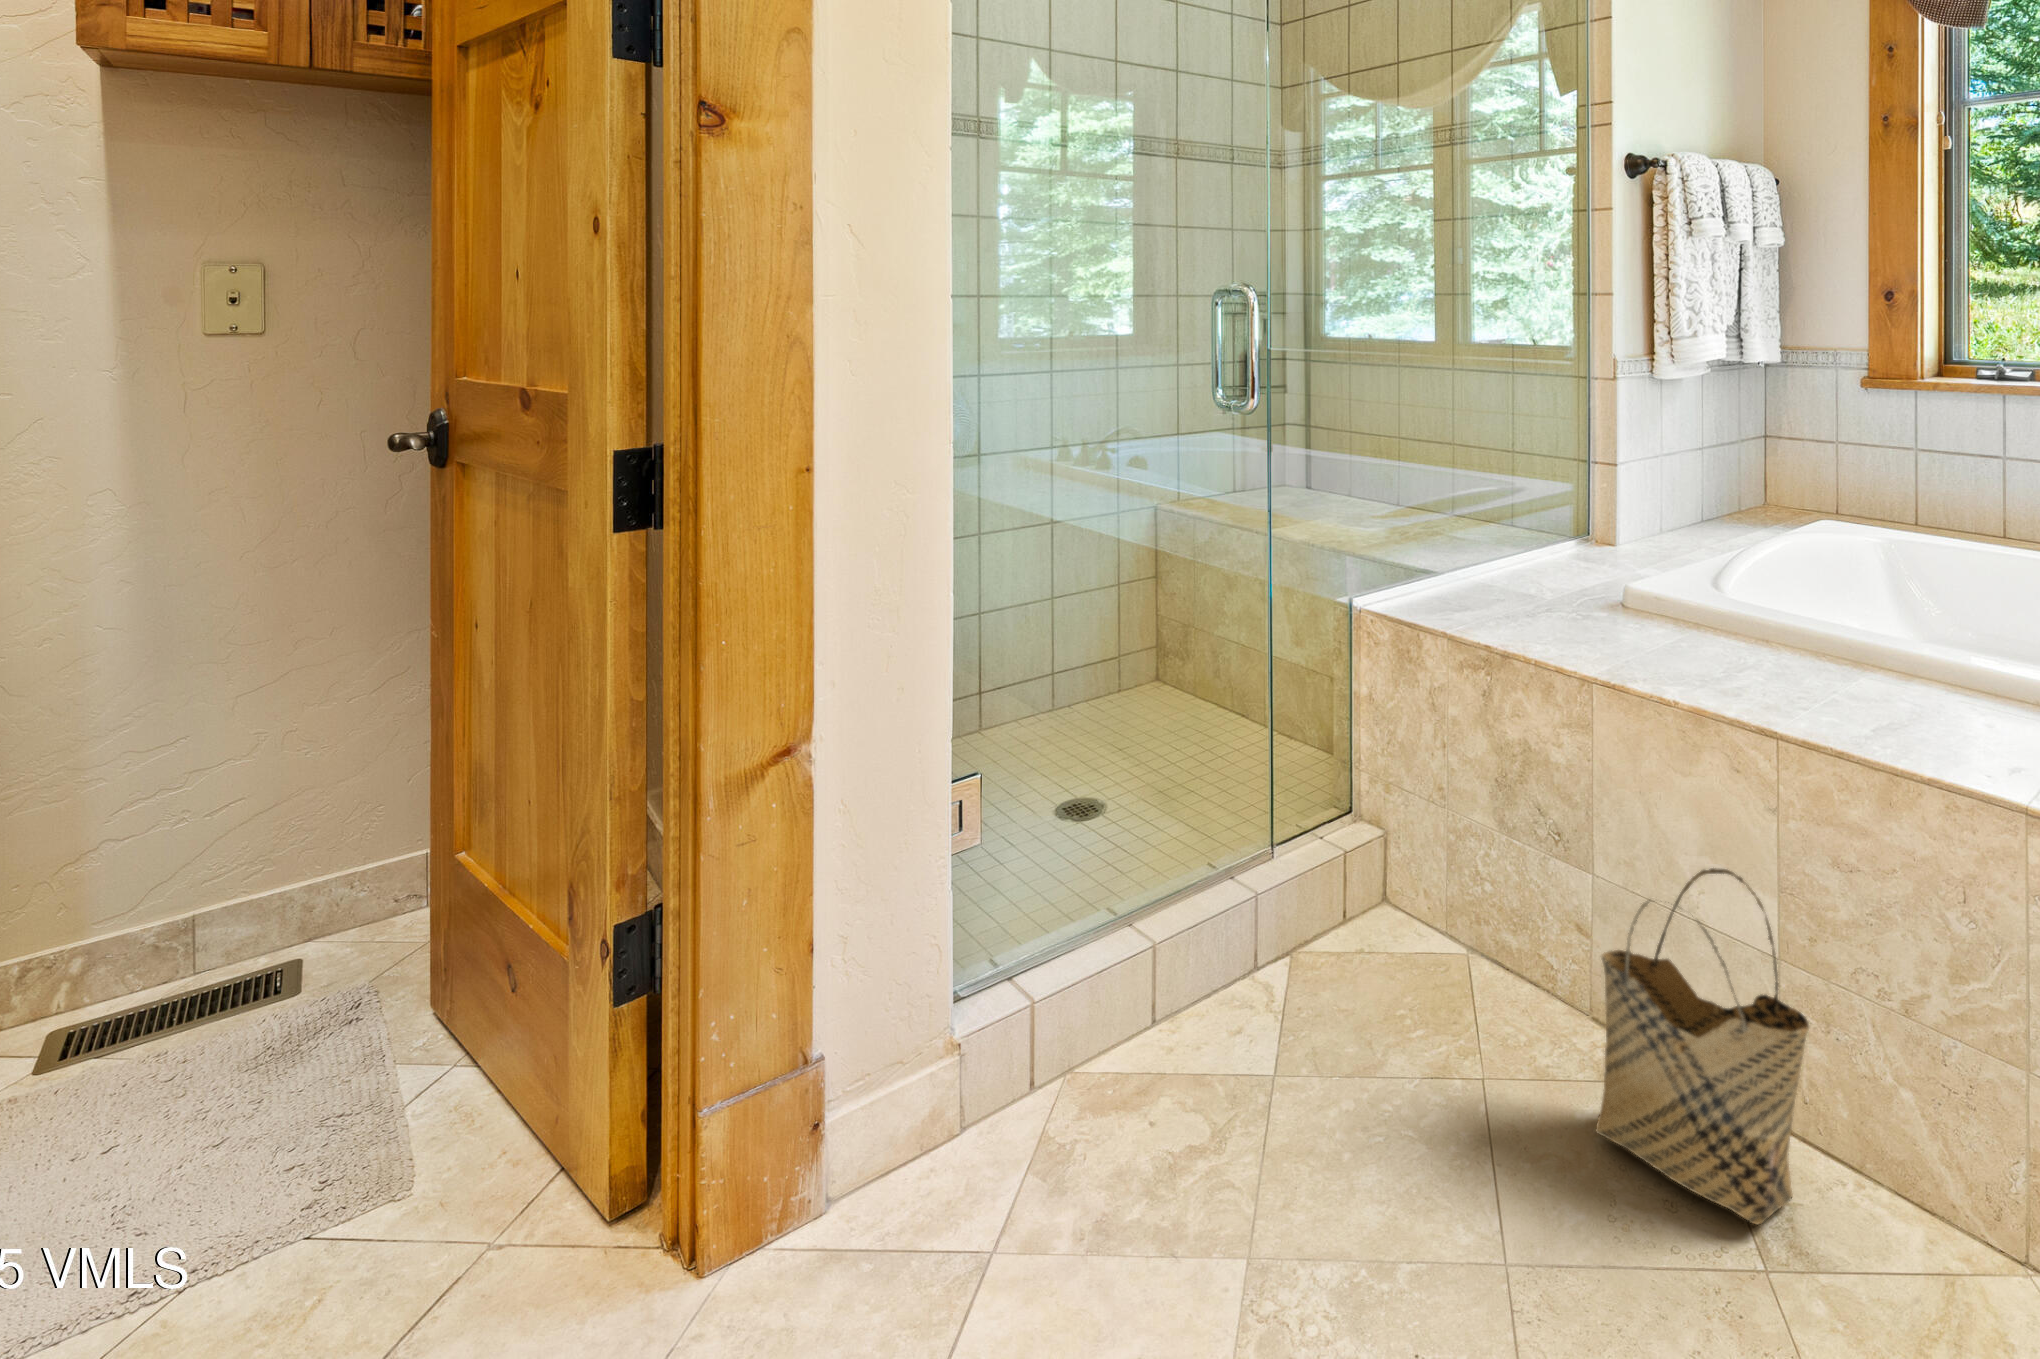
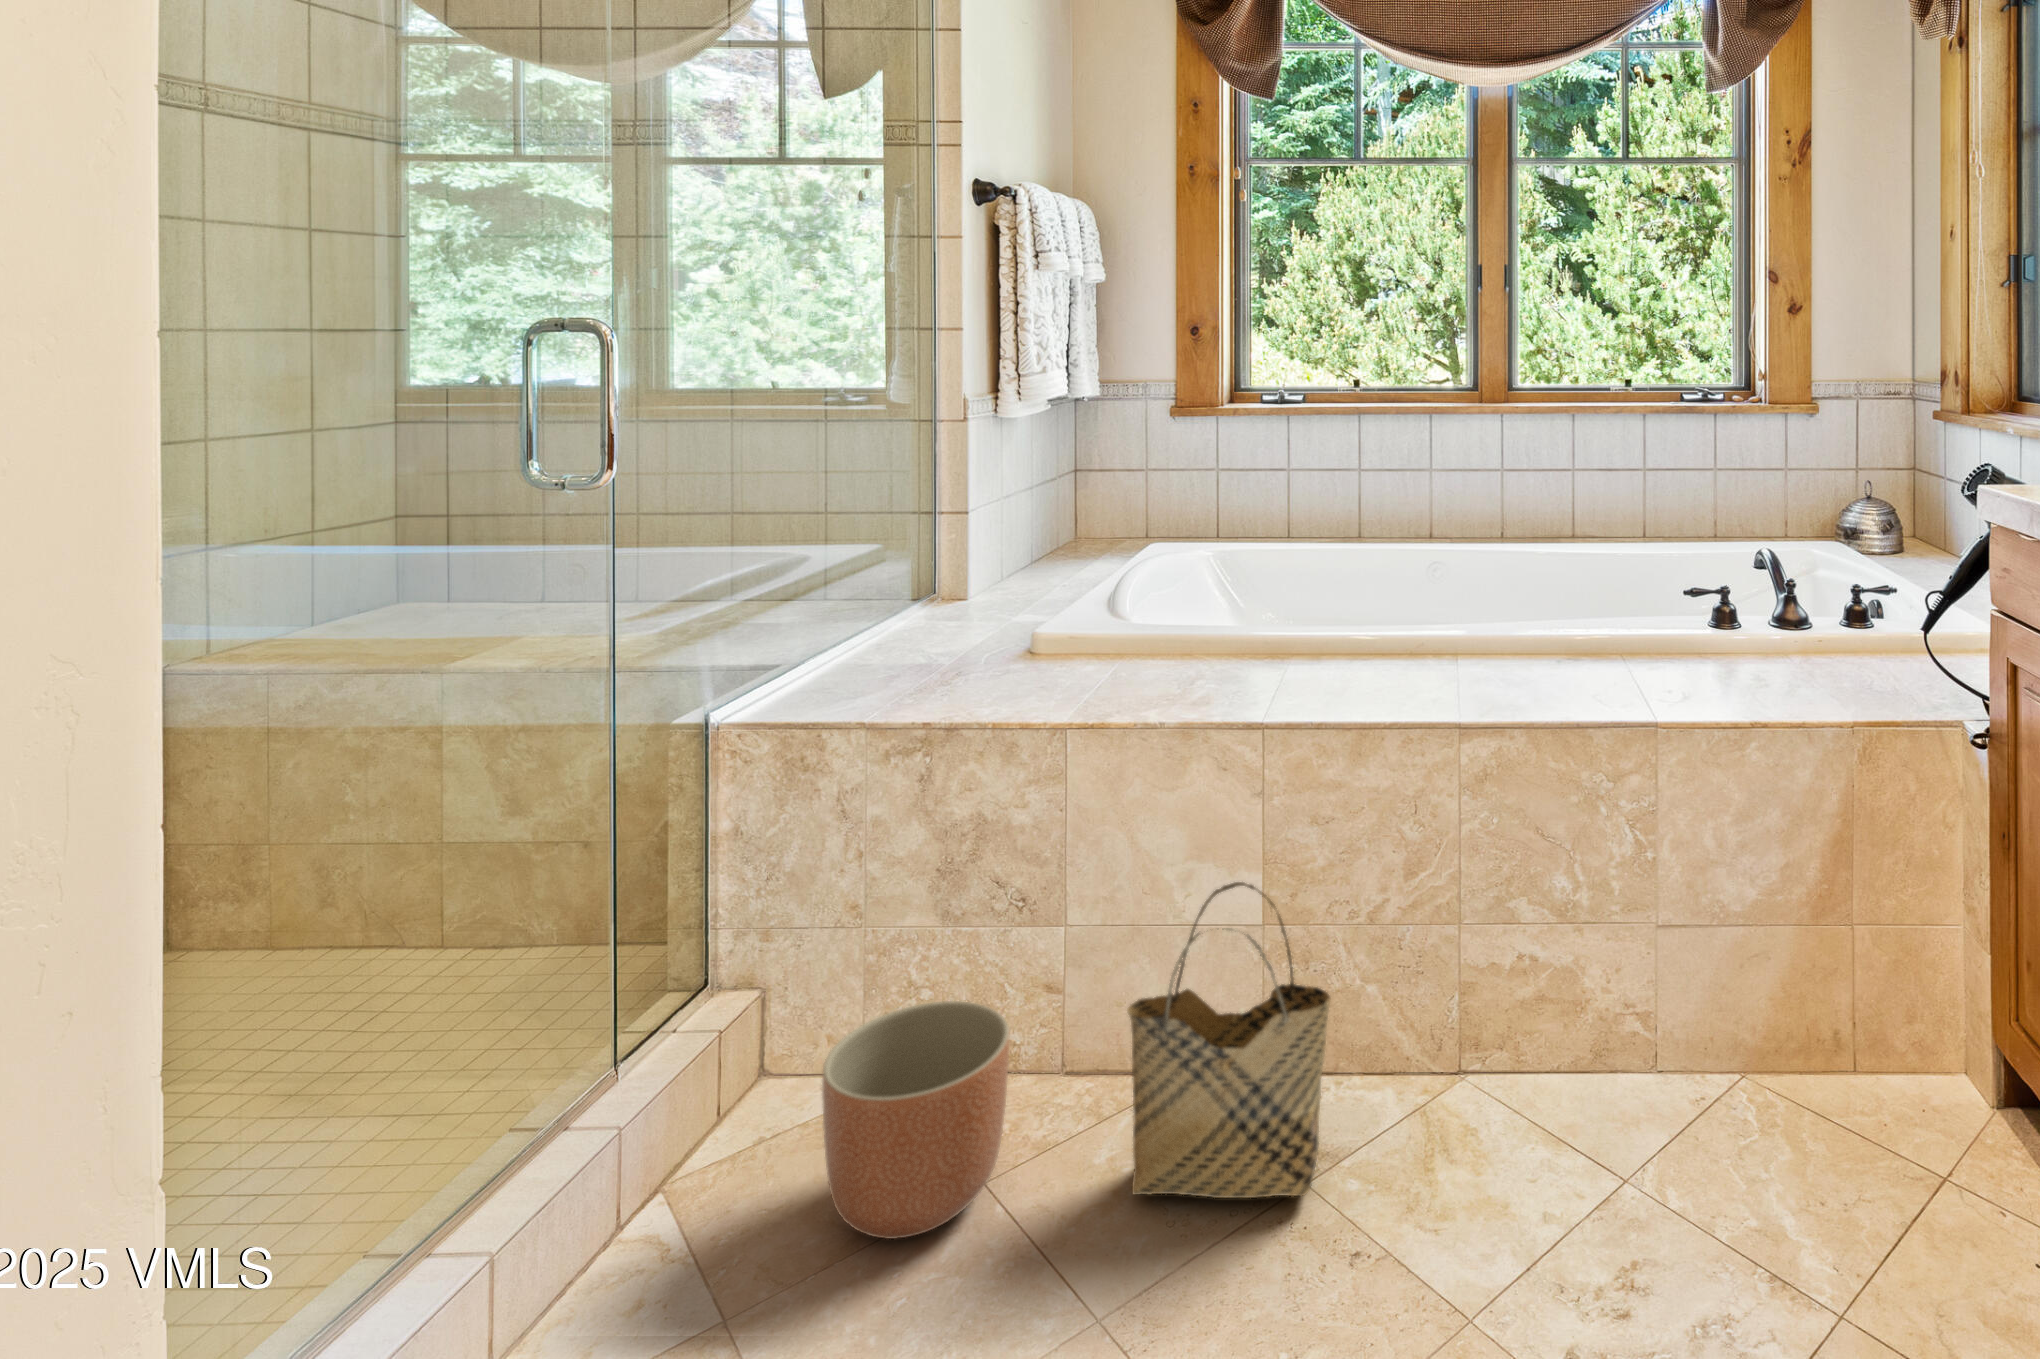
planter: none [1363,881,1511,1074] -> present [822,1001,1009,1239]

